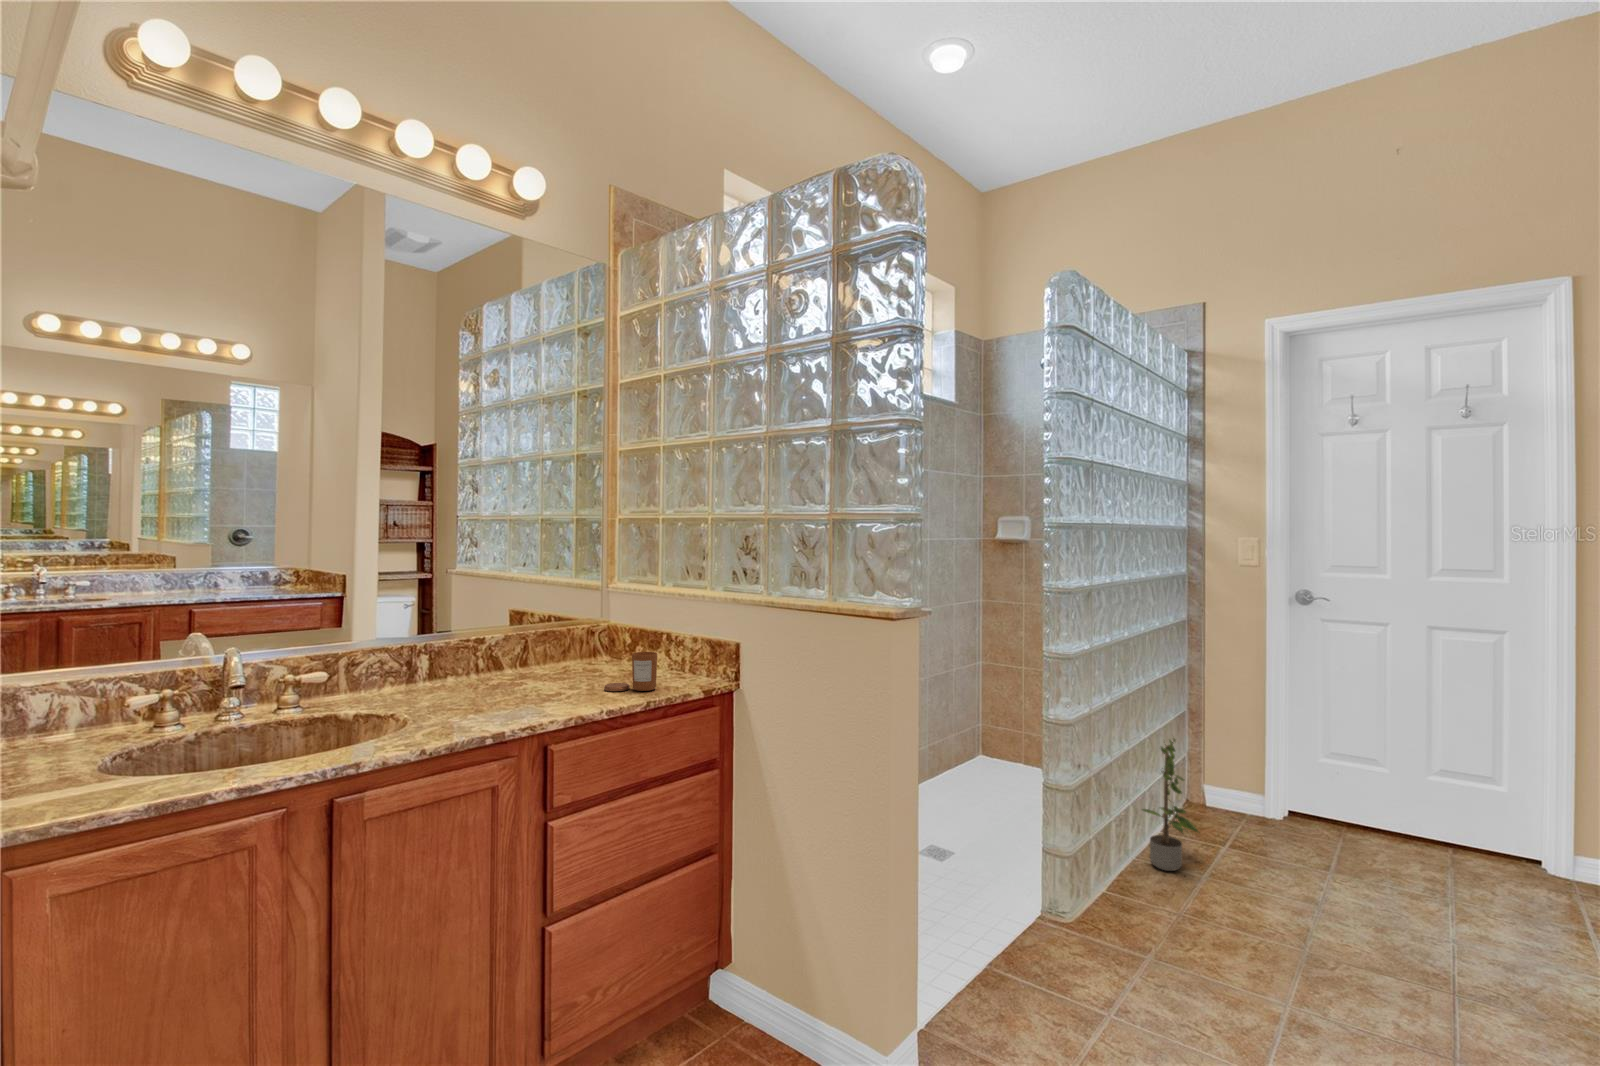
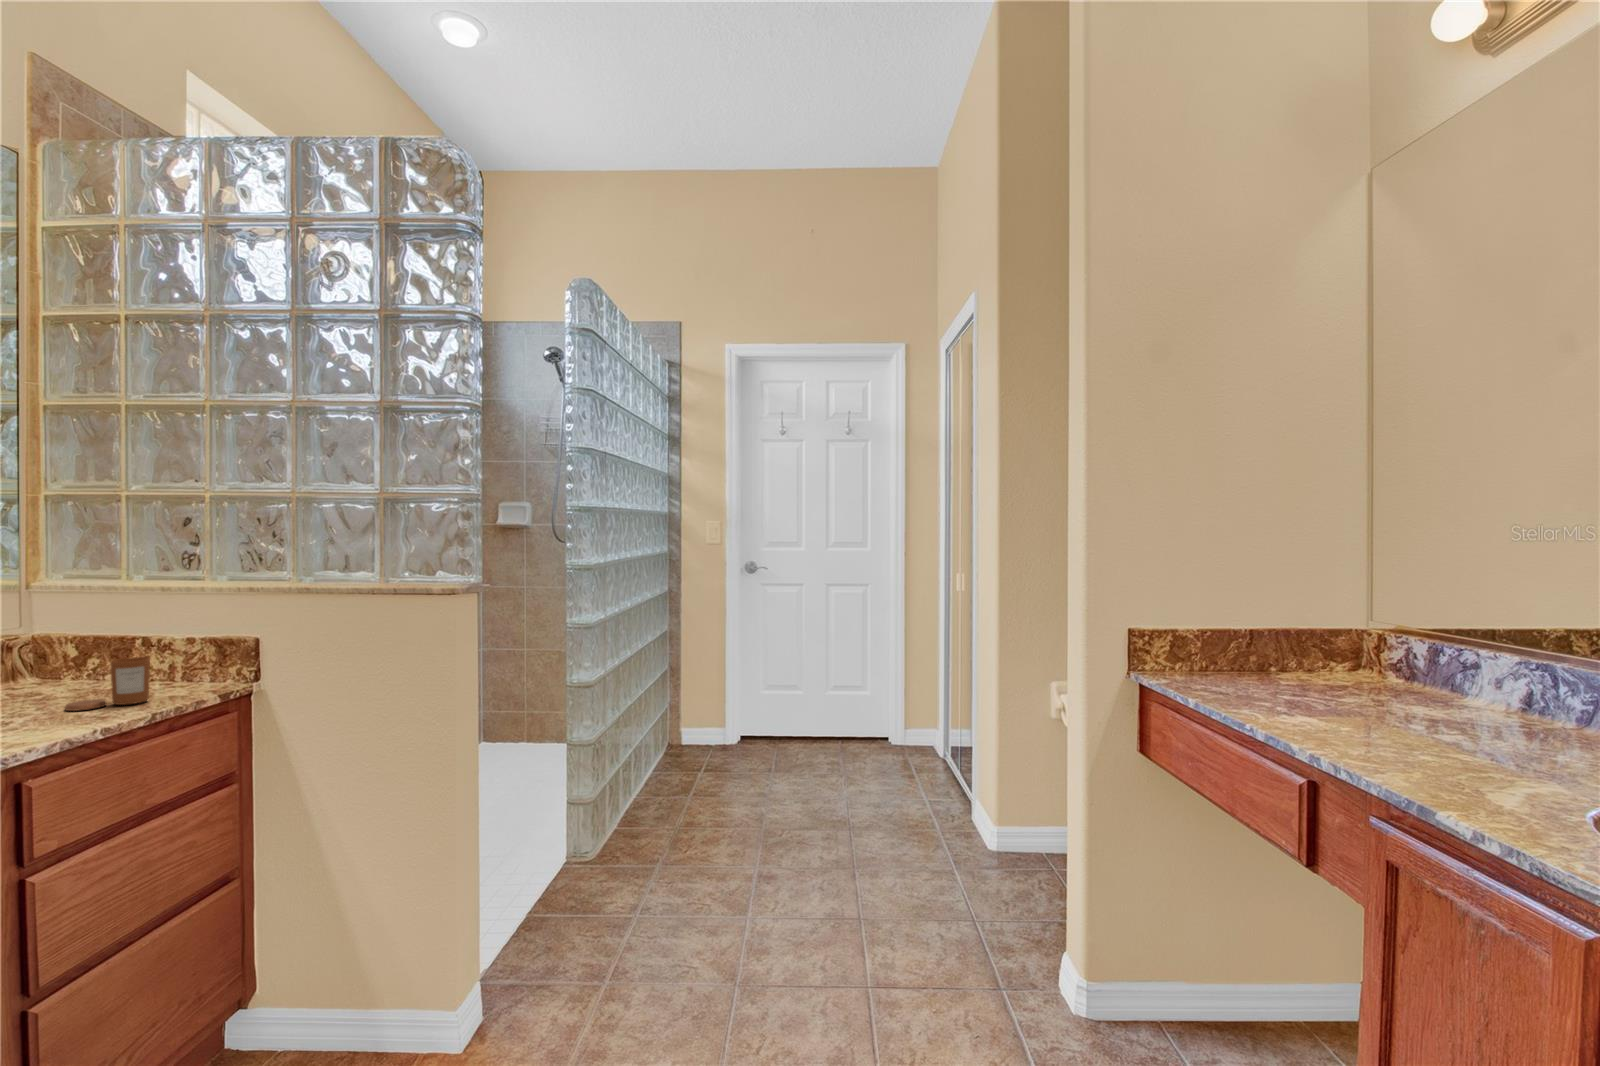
potted plant: present [1142,738,1198,871] -> none [642,685,687,799]

